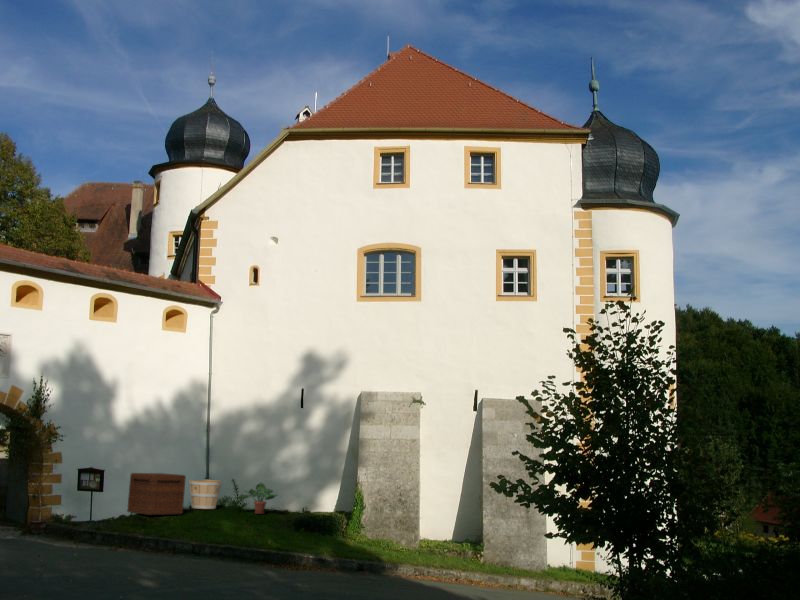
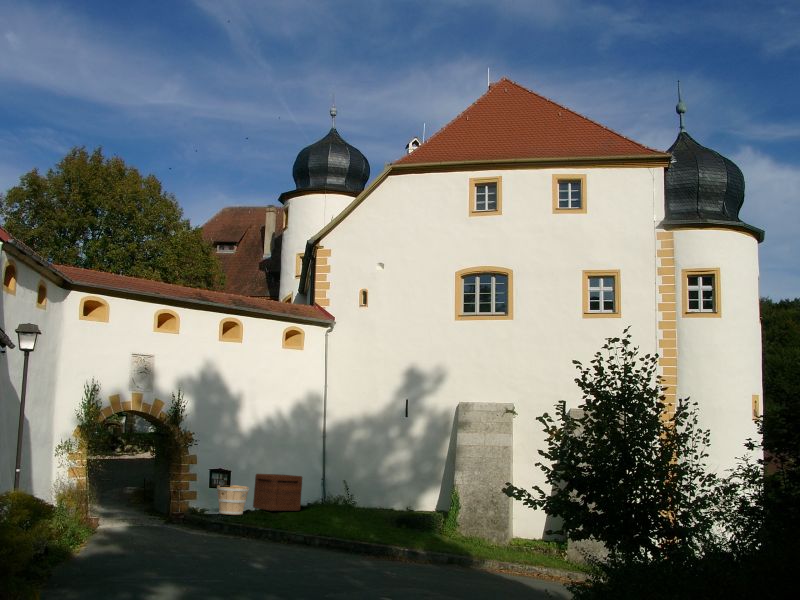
wooden bucket: present [189,480,222,509] -> present [217,485,249,515]
potted plant: present [236,483,276,514] -> none [345,484,384,512]

